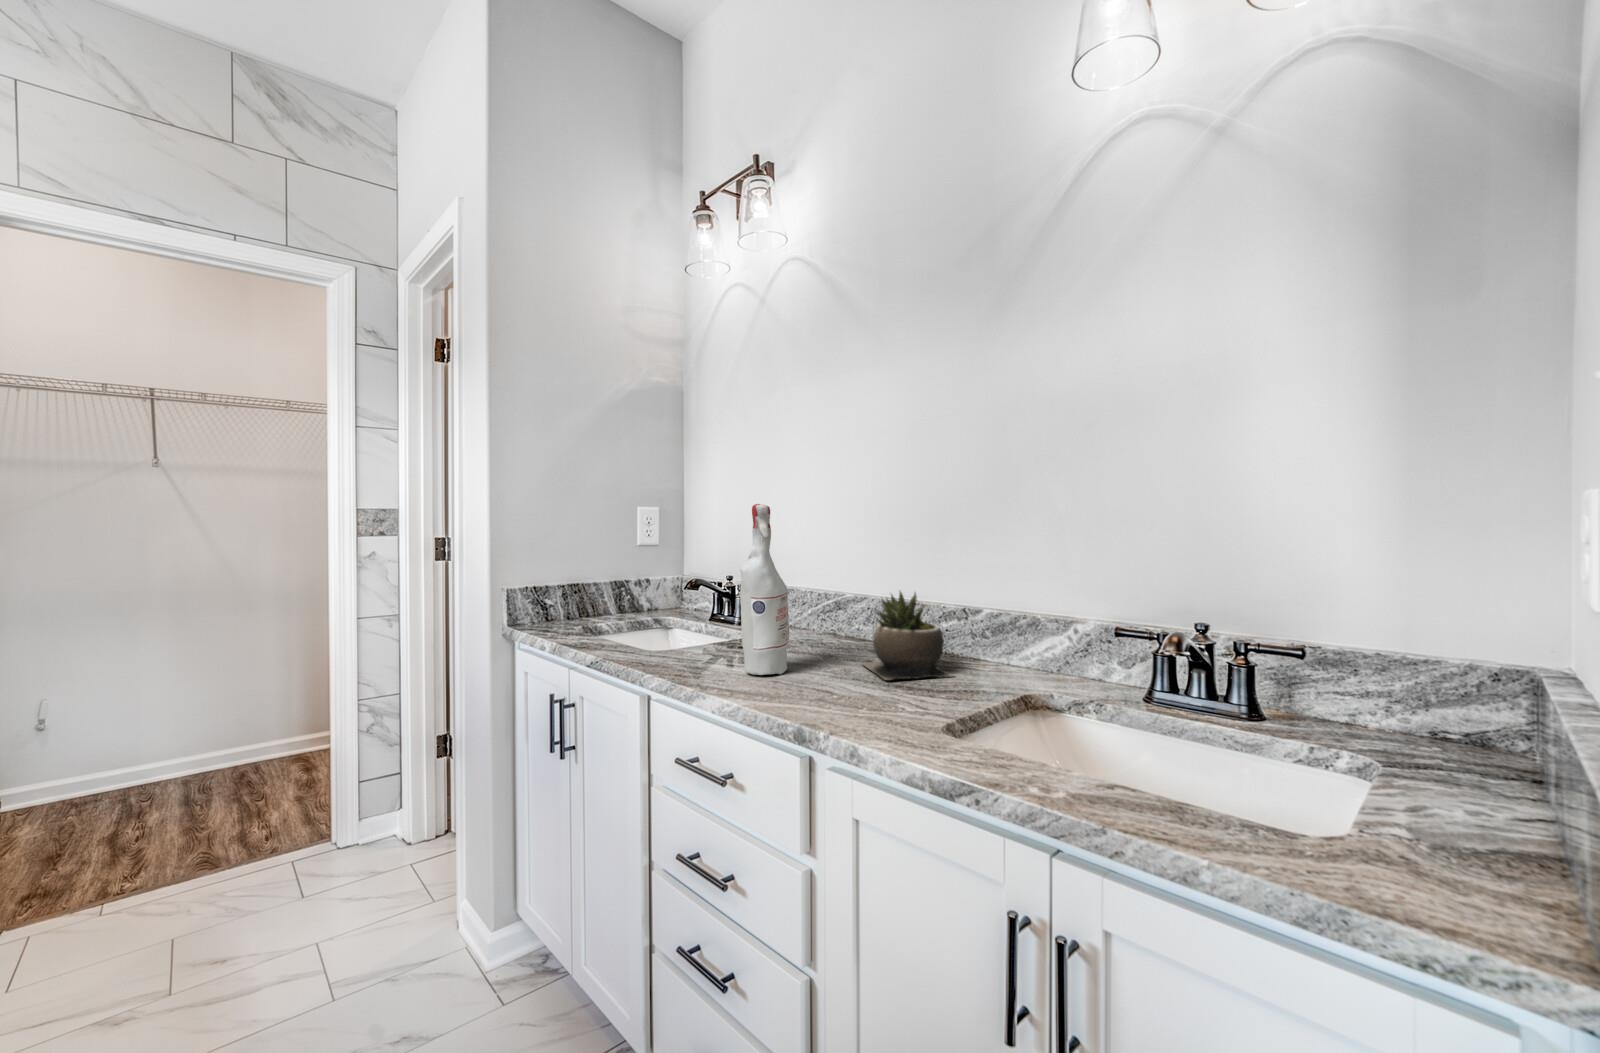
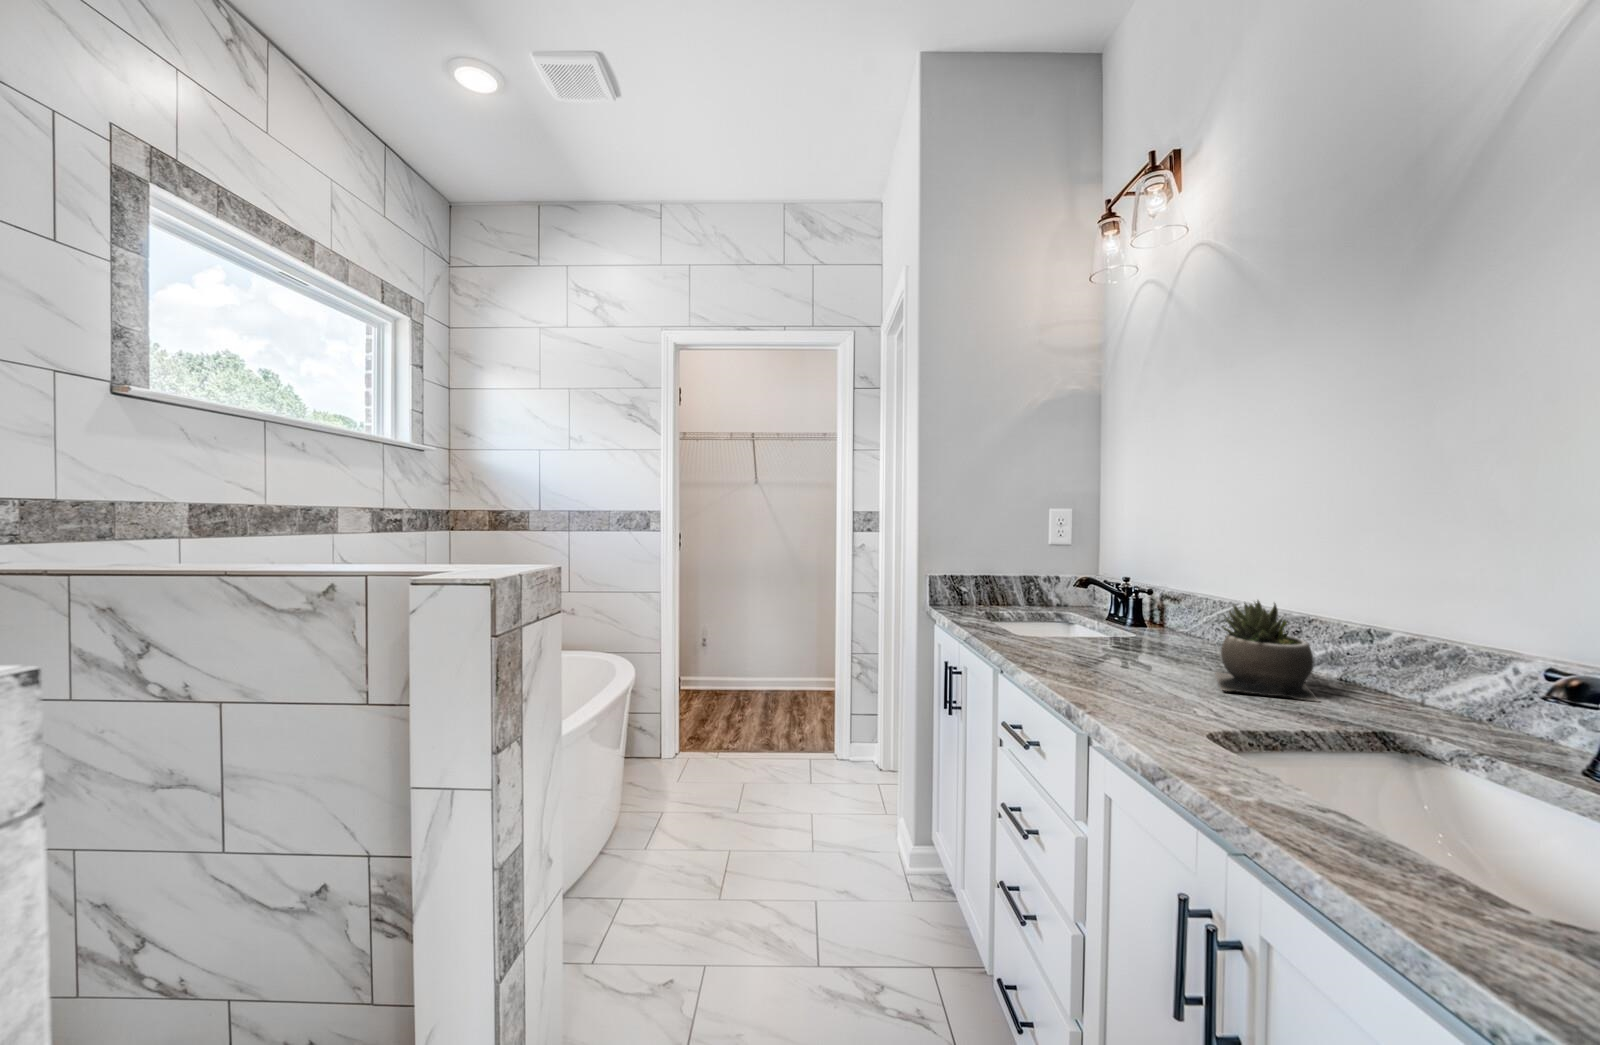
spray bottle: present [740,504,789,675] -> none [1077,507,1129,669]

